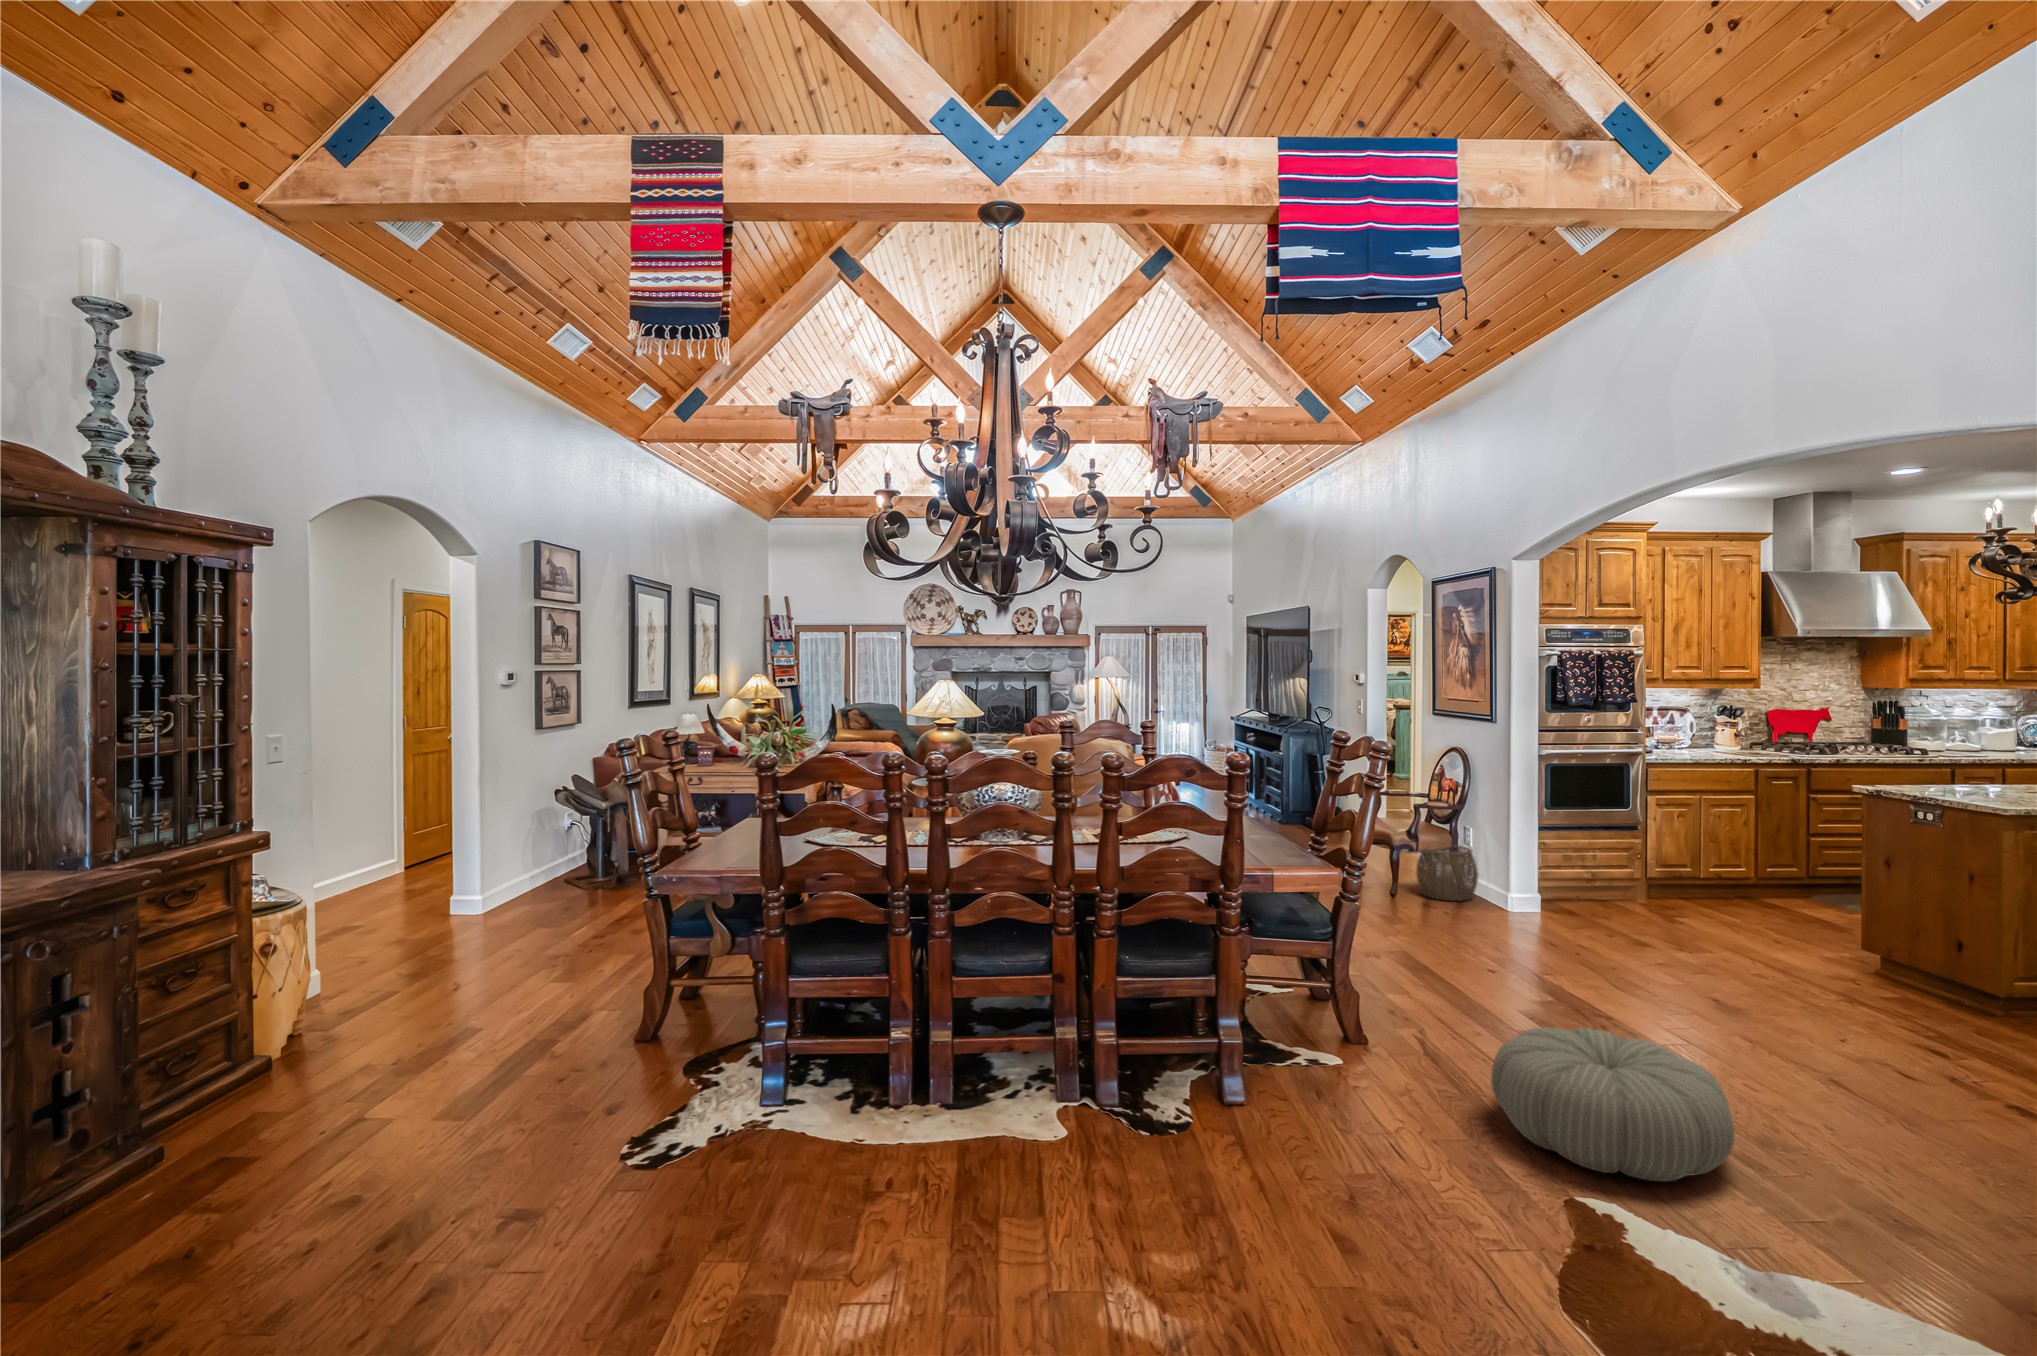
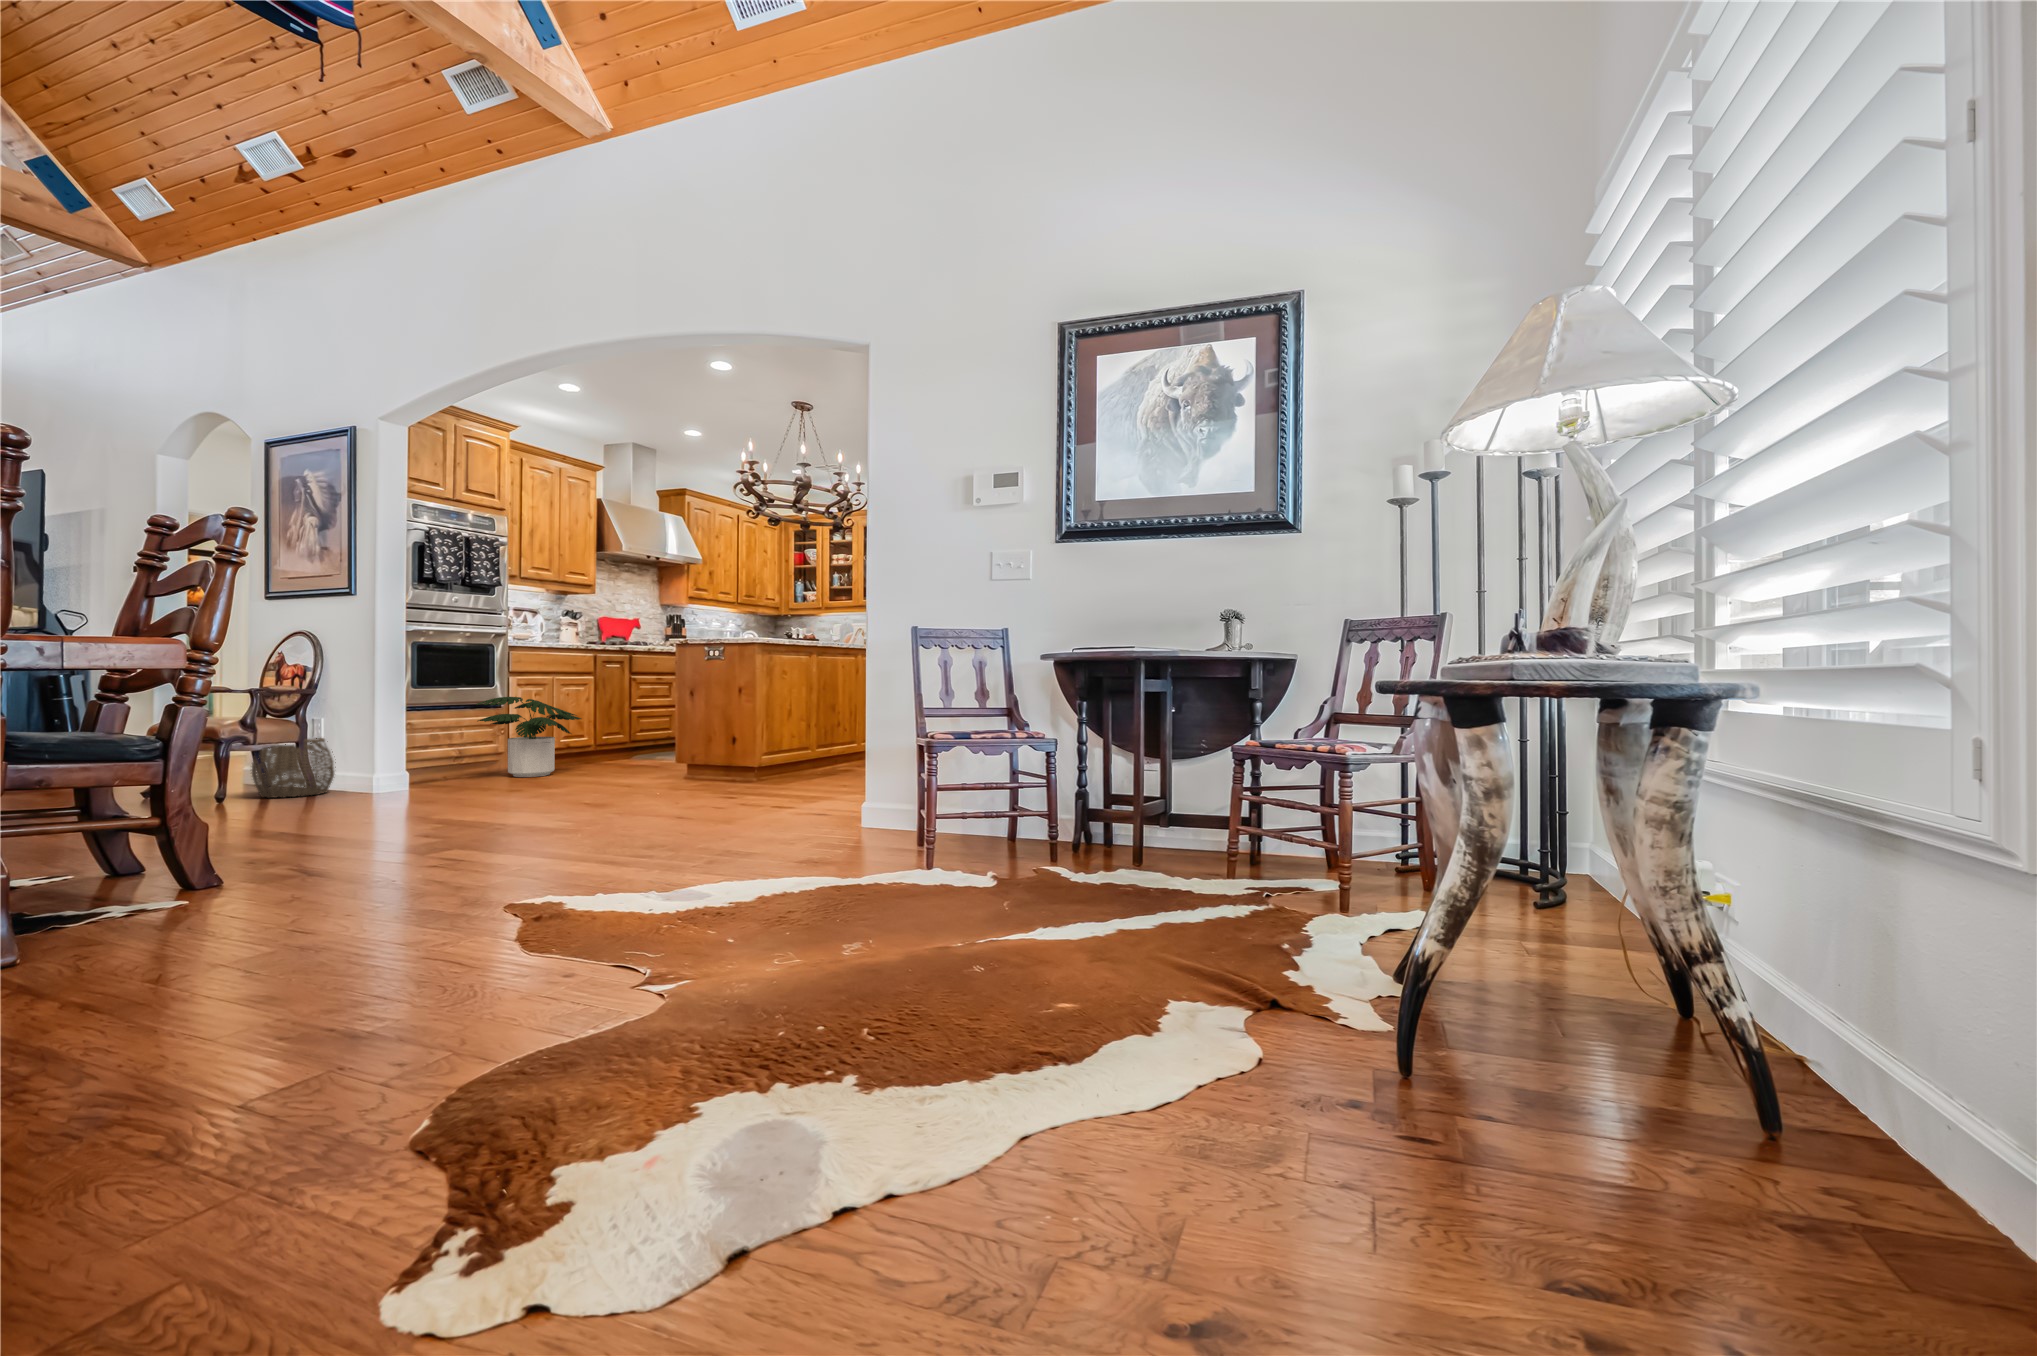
potted plant: none [1608,822,1733,917] -> present [476,697,581,777]
pouf: present [1491,1027,1735,1181] -> none [396,787,627,895]

